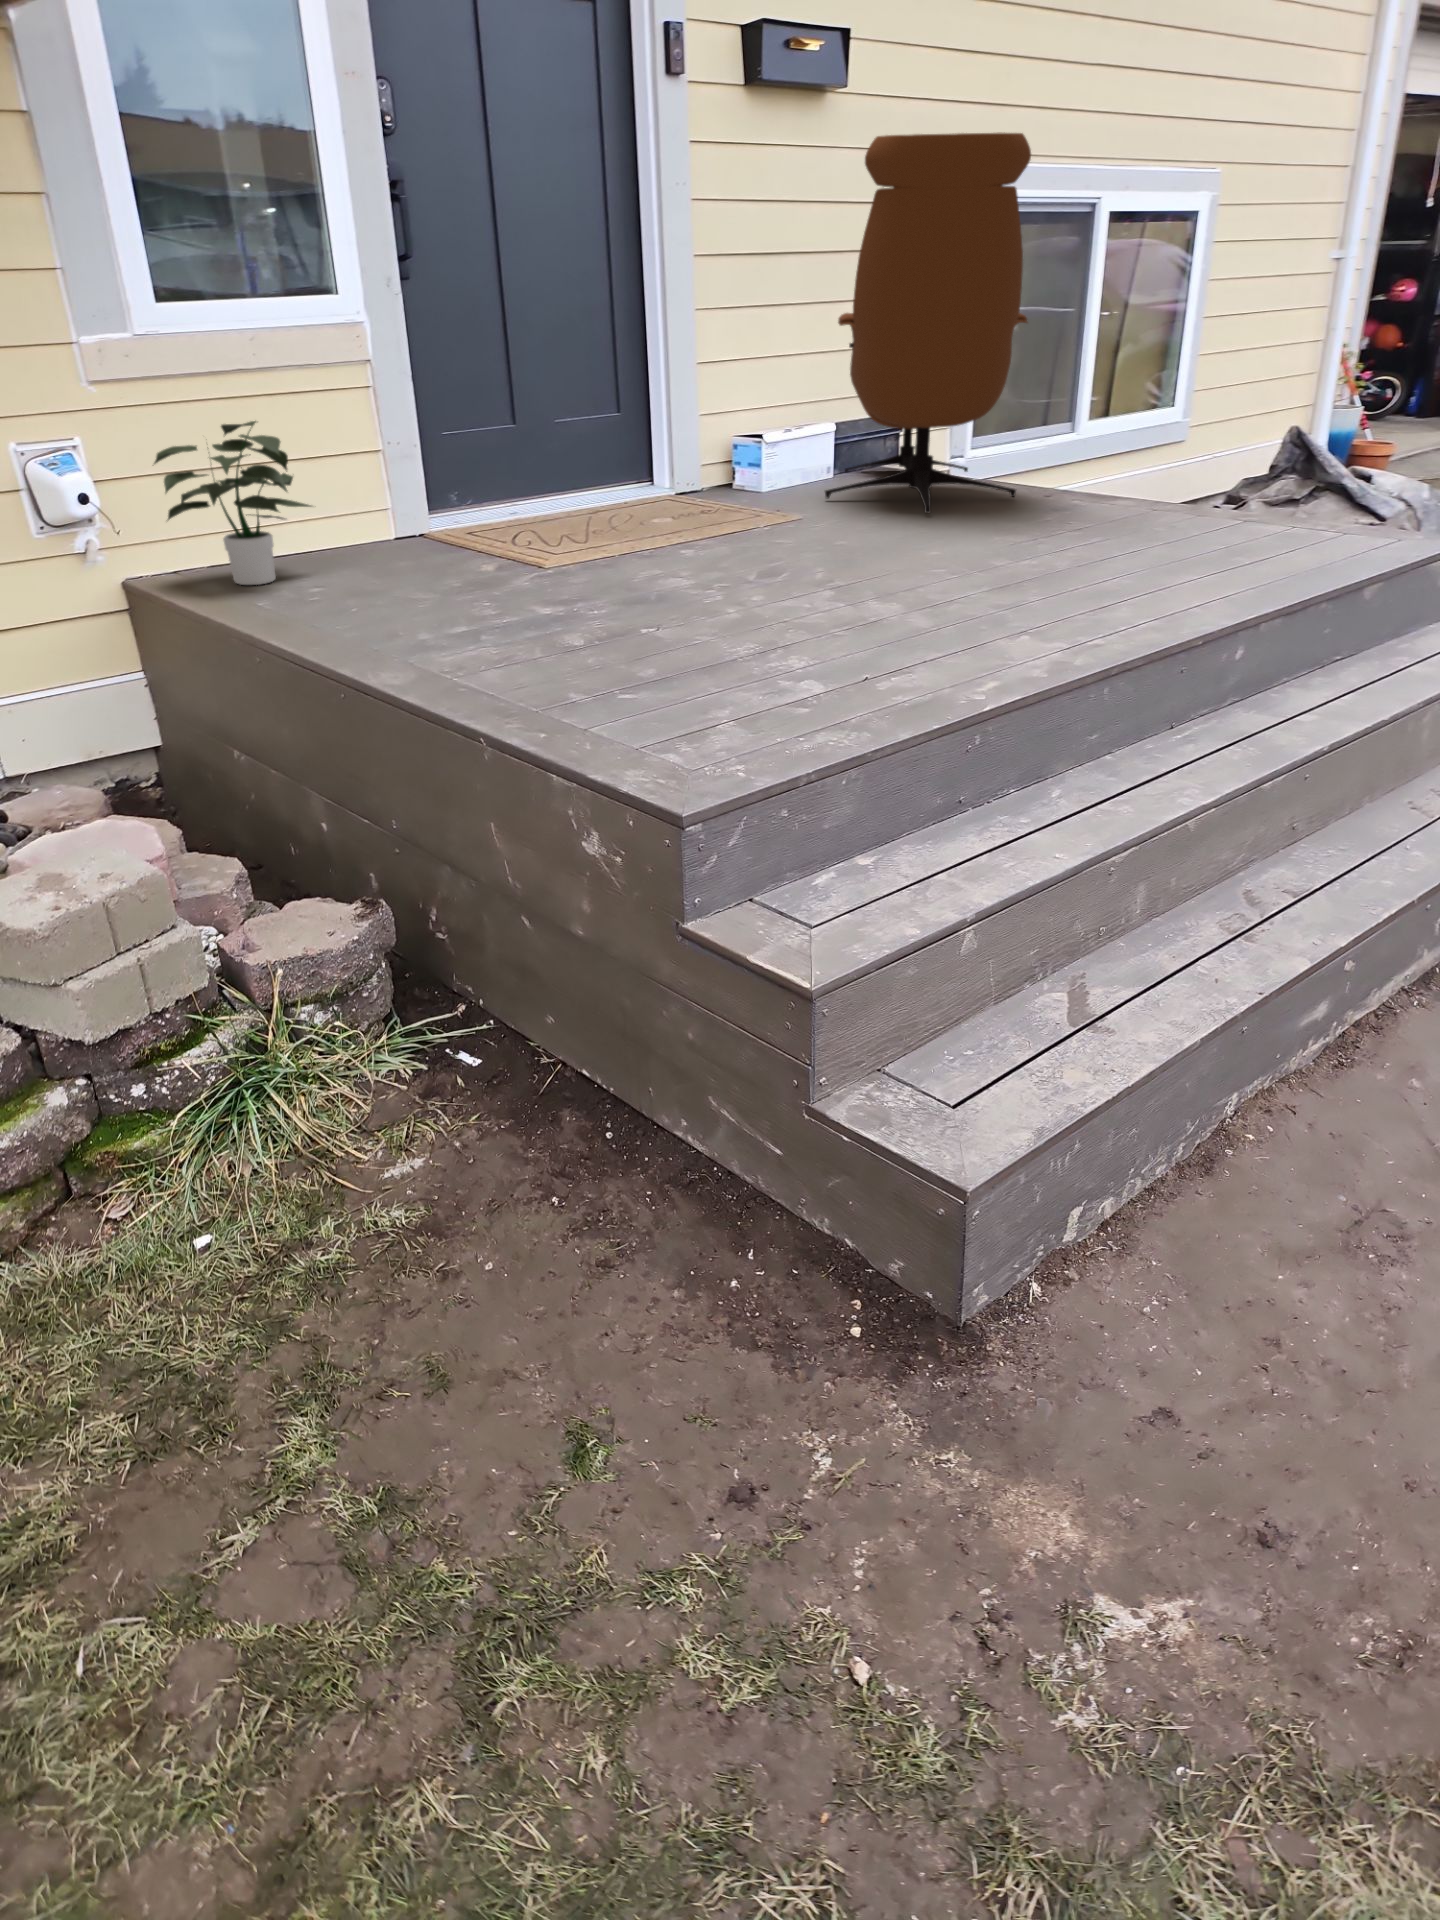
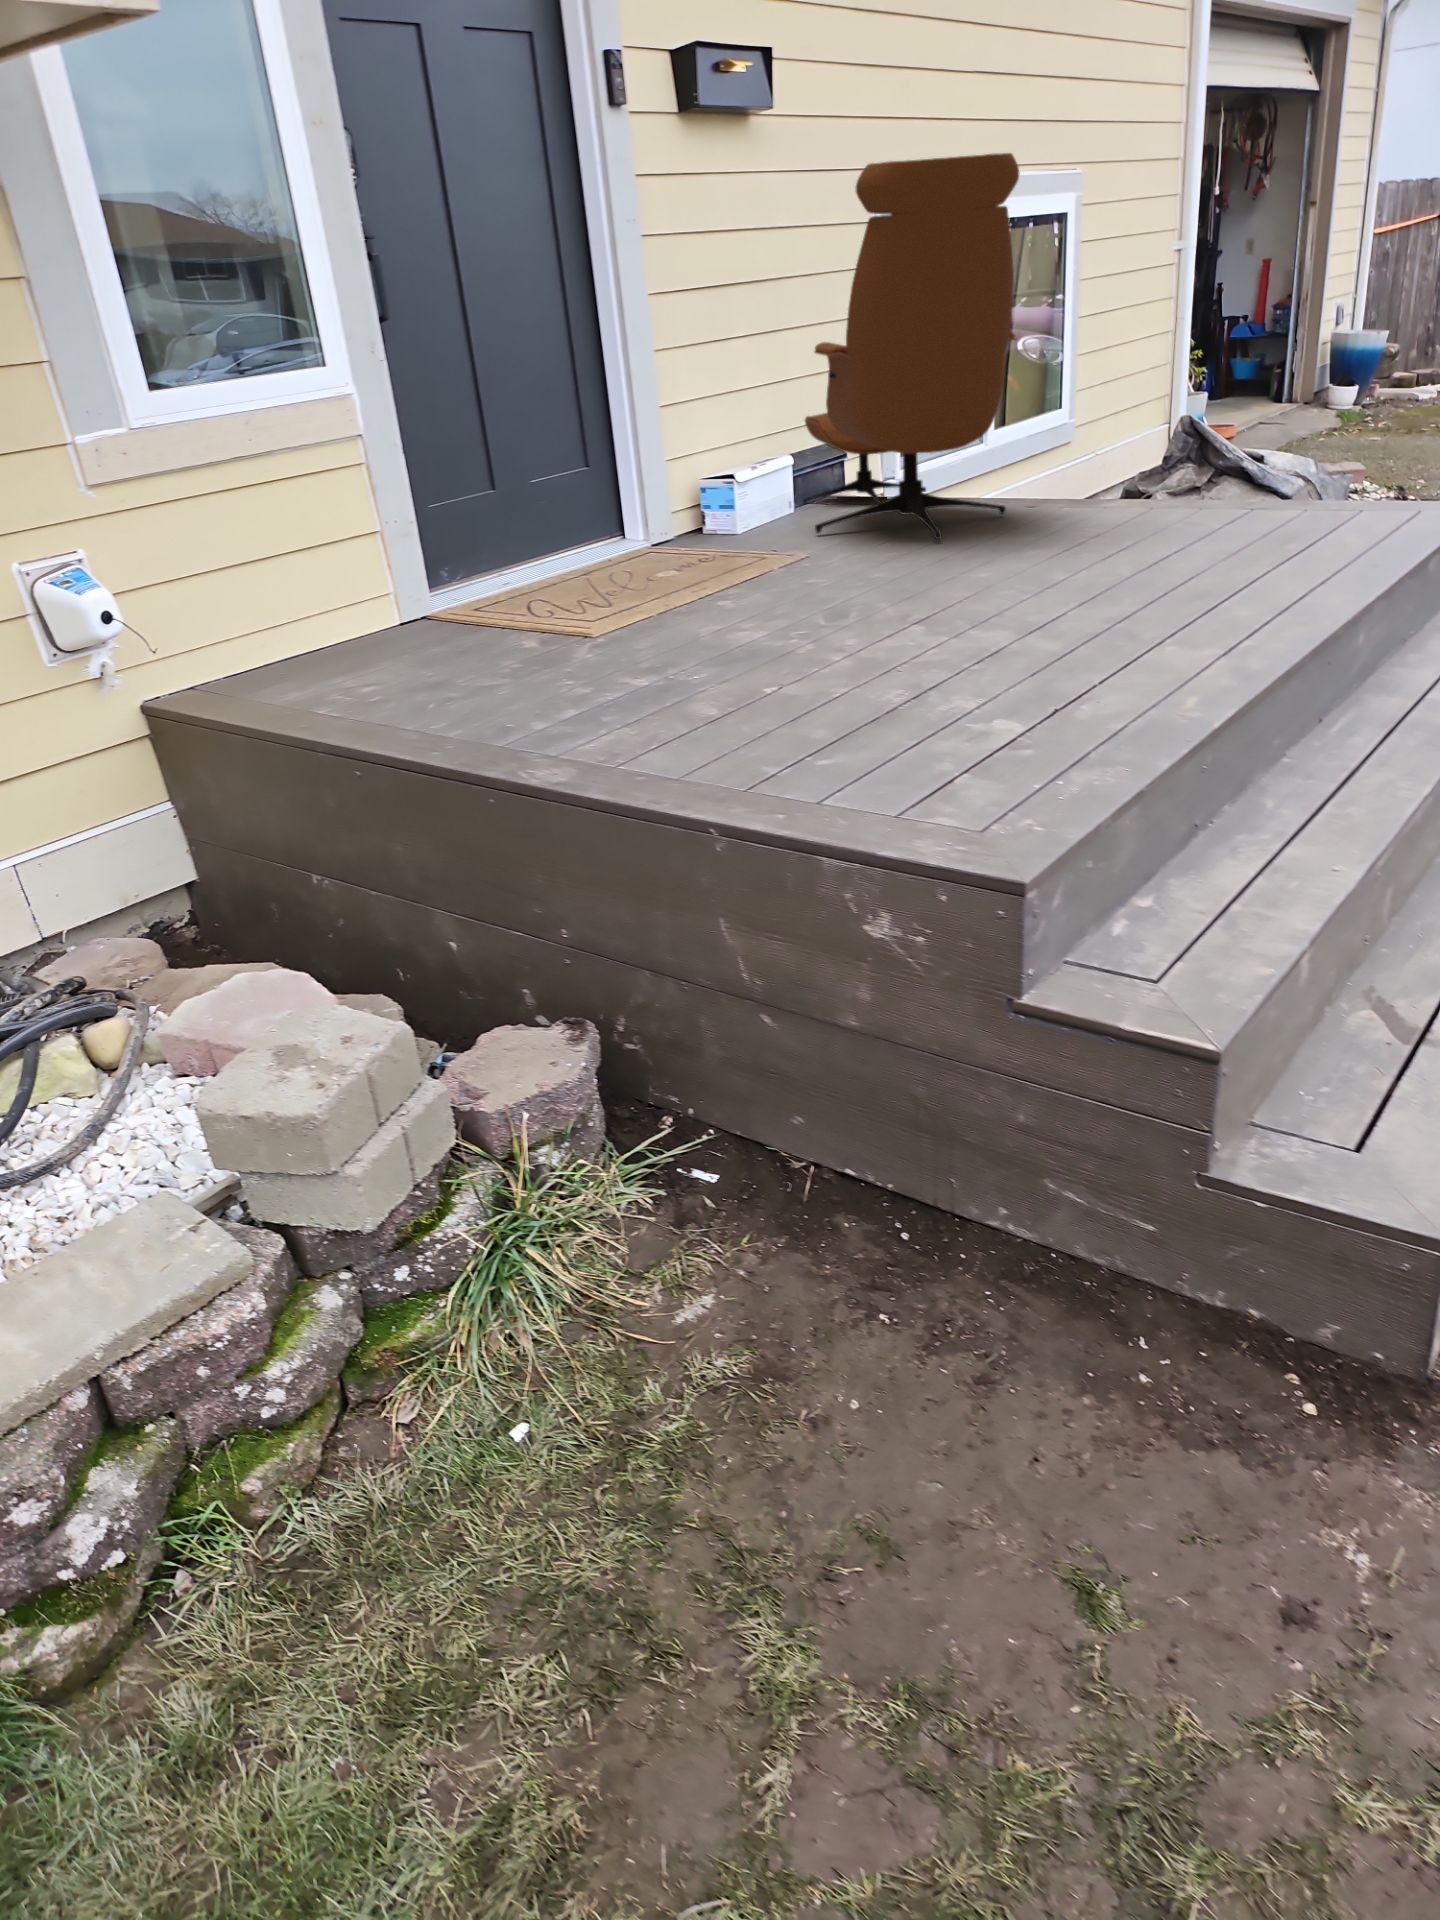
potted plant: present [154,421,312,585] -> none [173,511,349,692]

